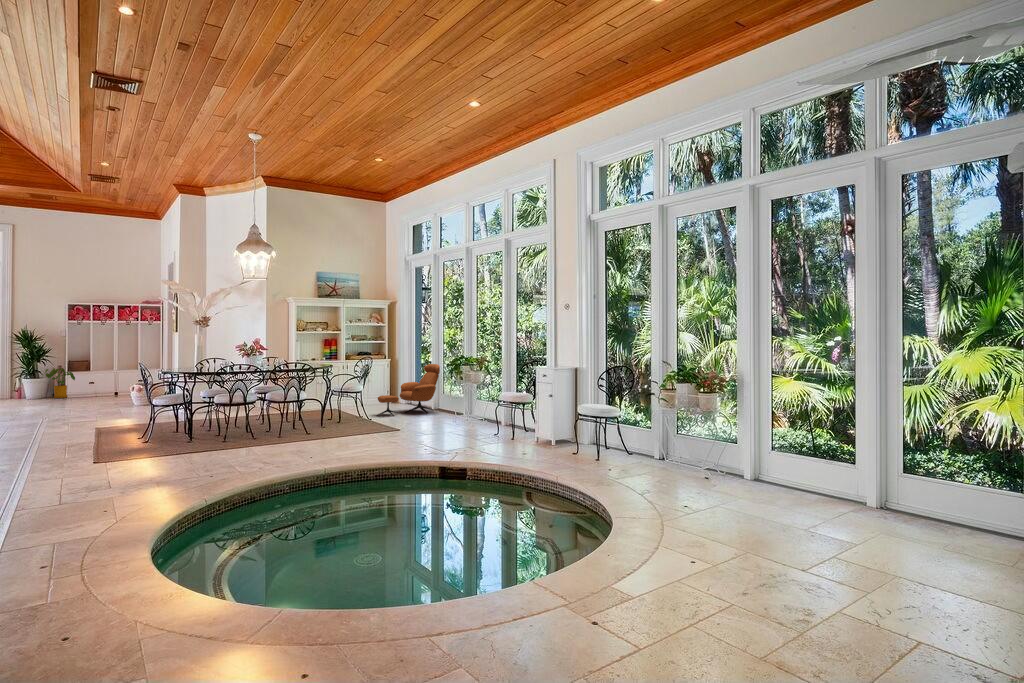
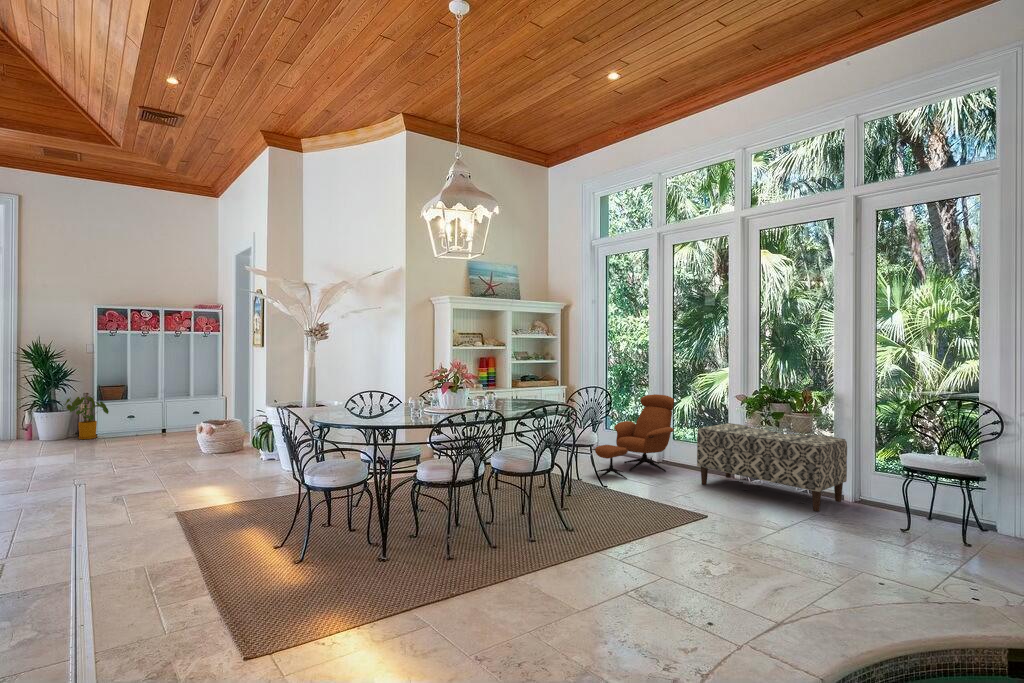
bench: none [434,381,506,427] -> present [697,423,847,511]

